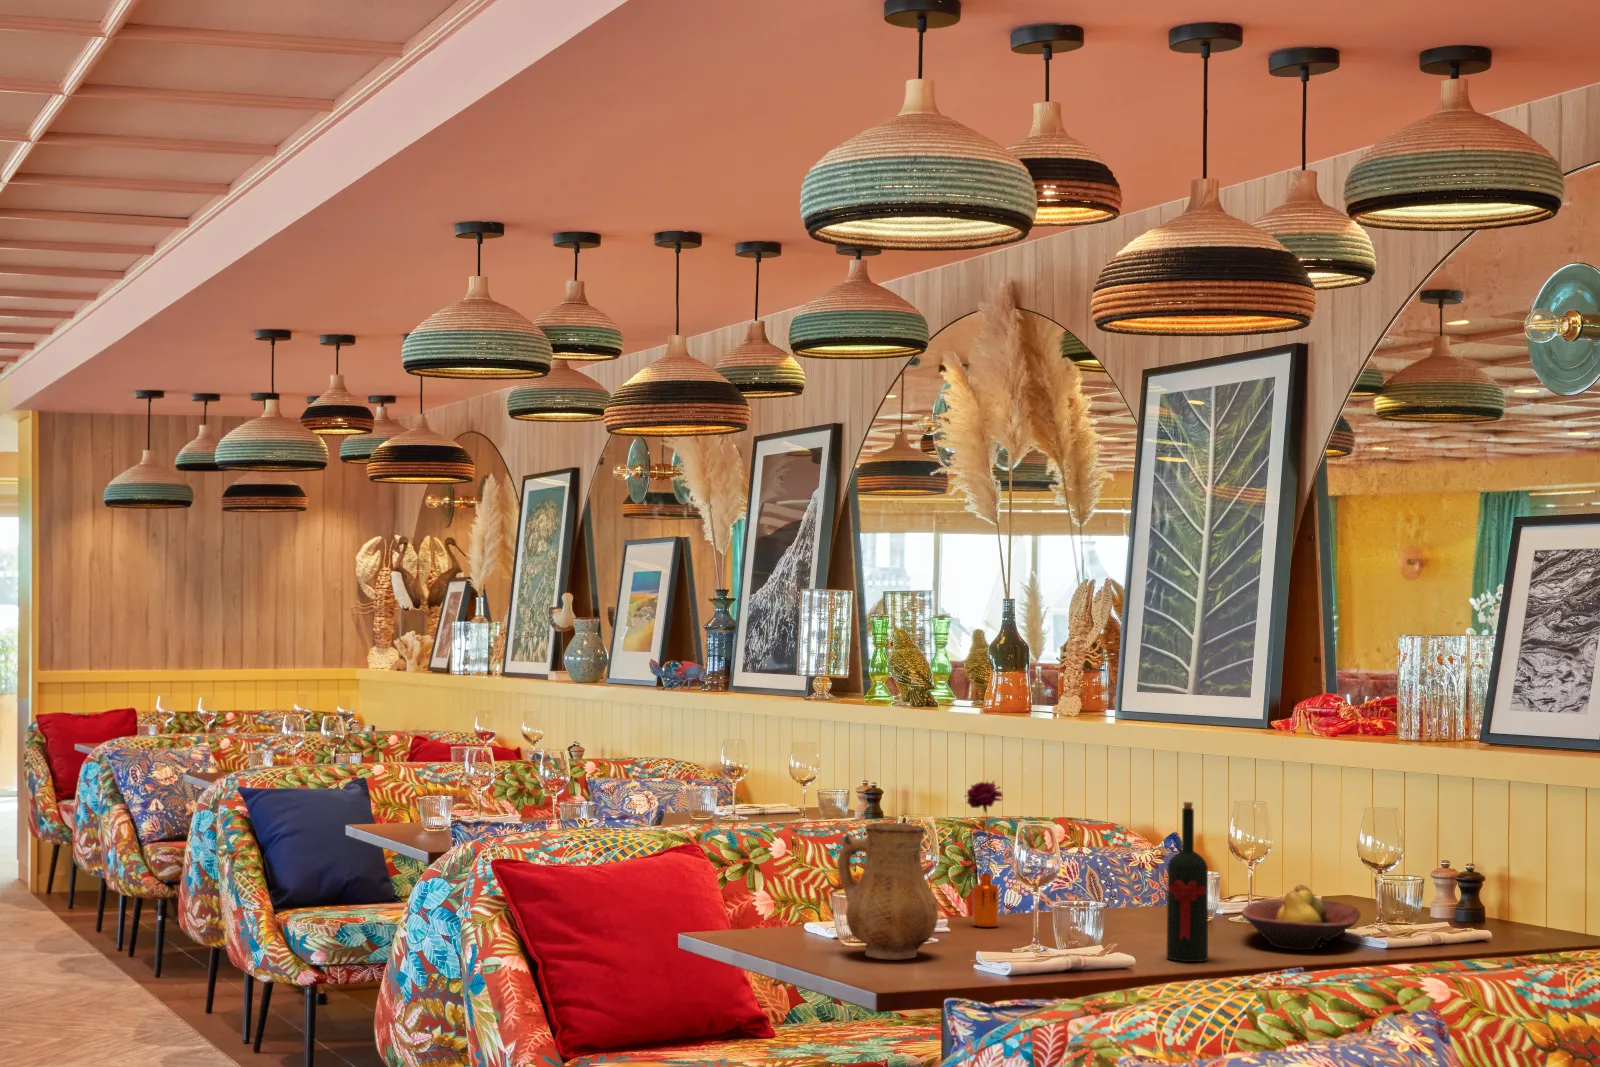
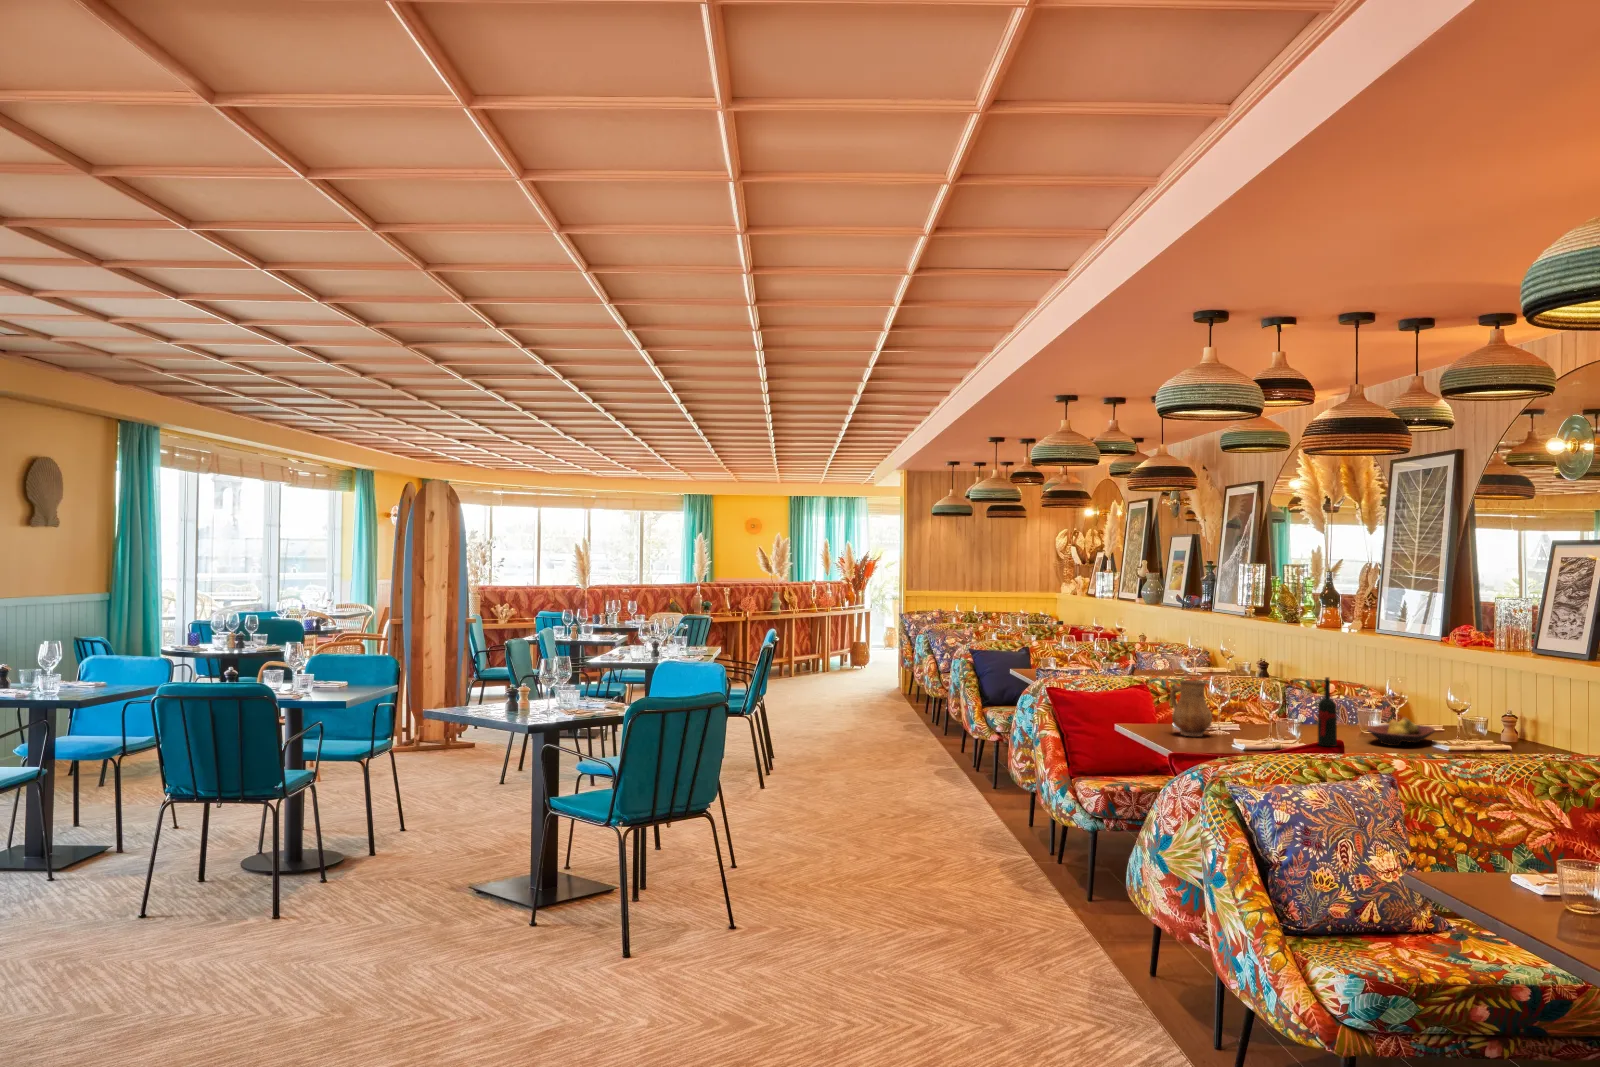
flower: present [964,782,1008,927] -> none [1242,664,1265,728]

